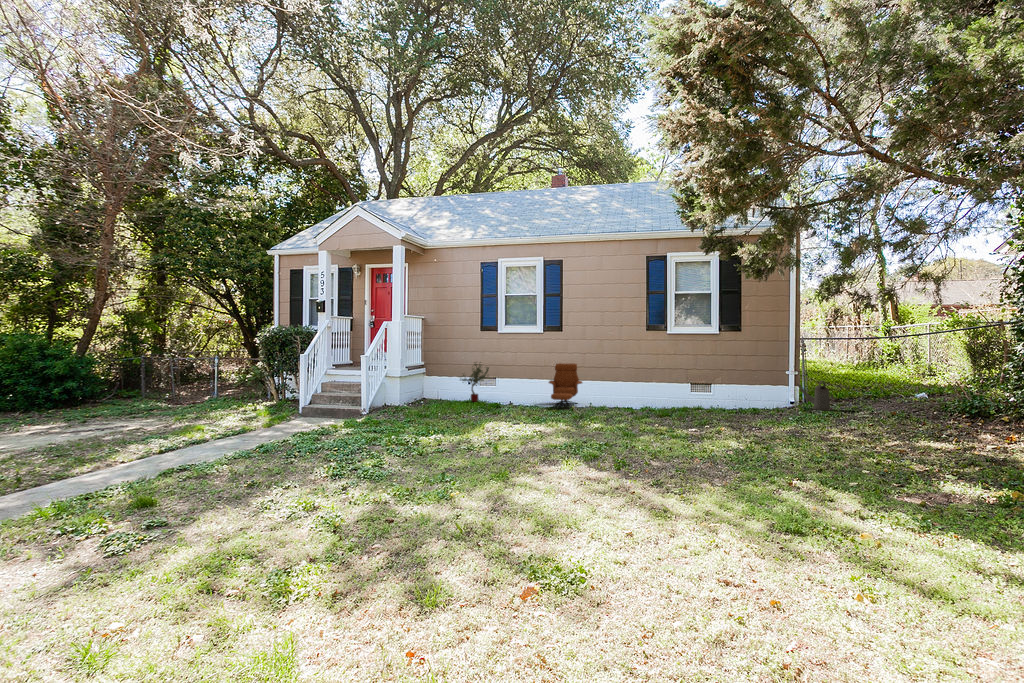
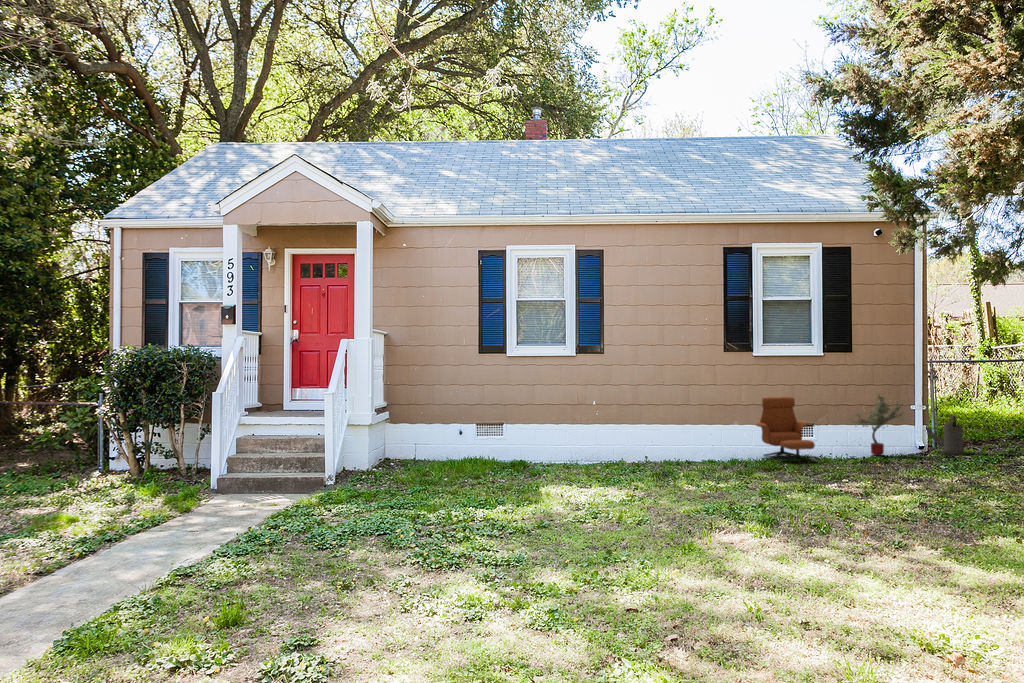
potted tree: present [460,362,489,402] -> present [851,394,903,456]
lounge chair: present [549,363,582,409] -> present [756,397,815,464]

